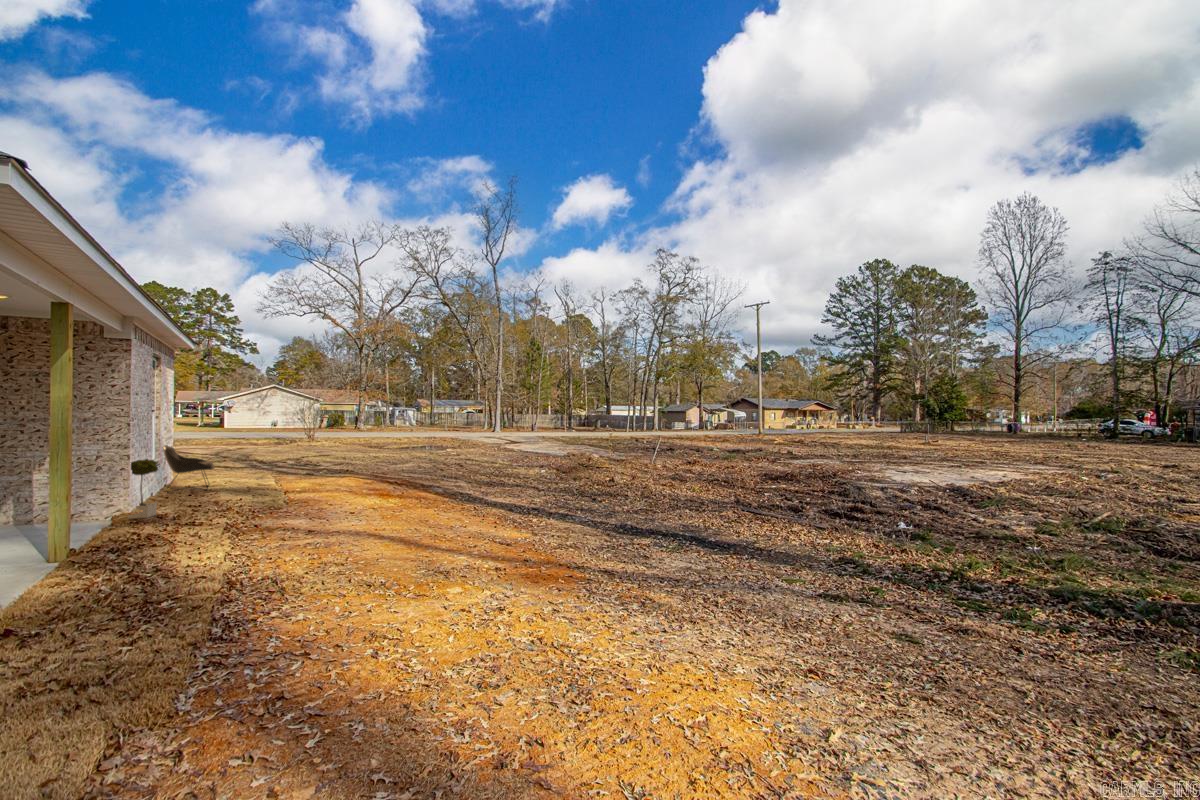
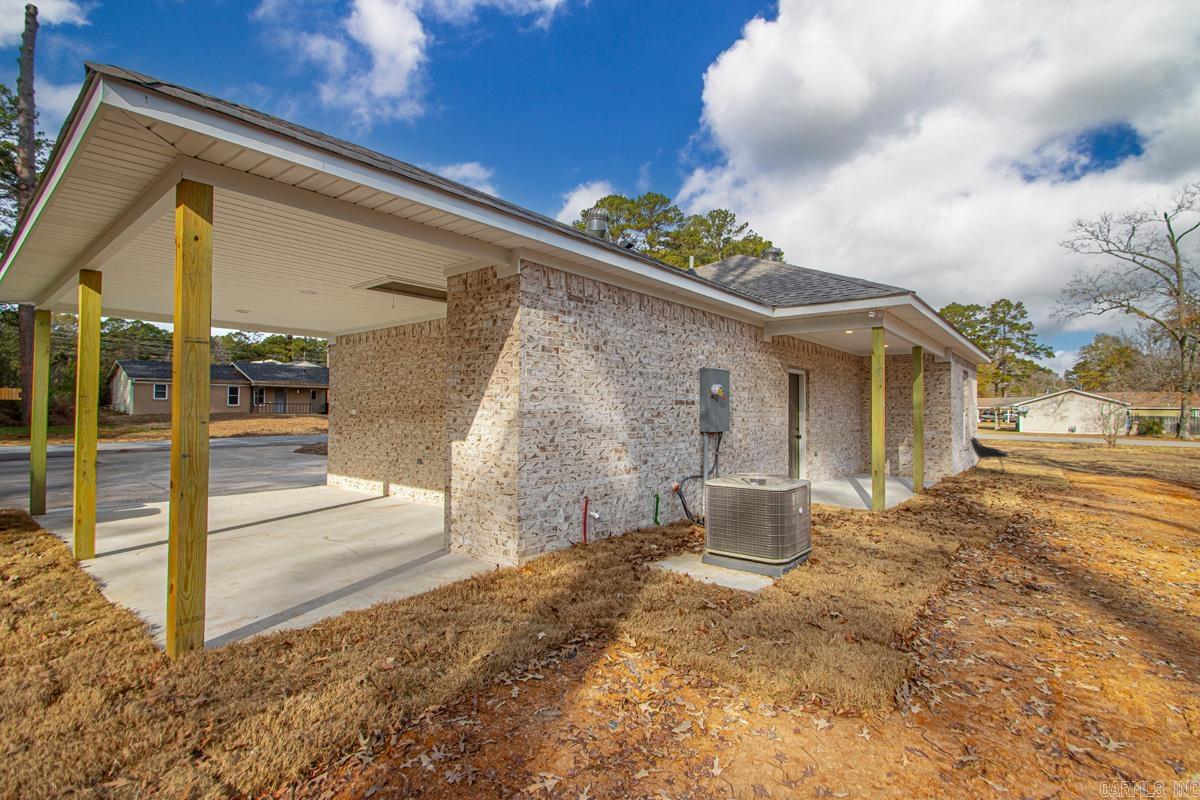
potted tree: present [128,459,158,519] -> none [948,441,969,482]

